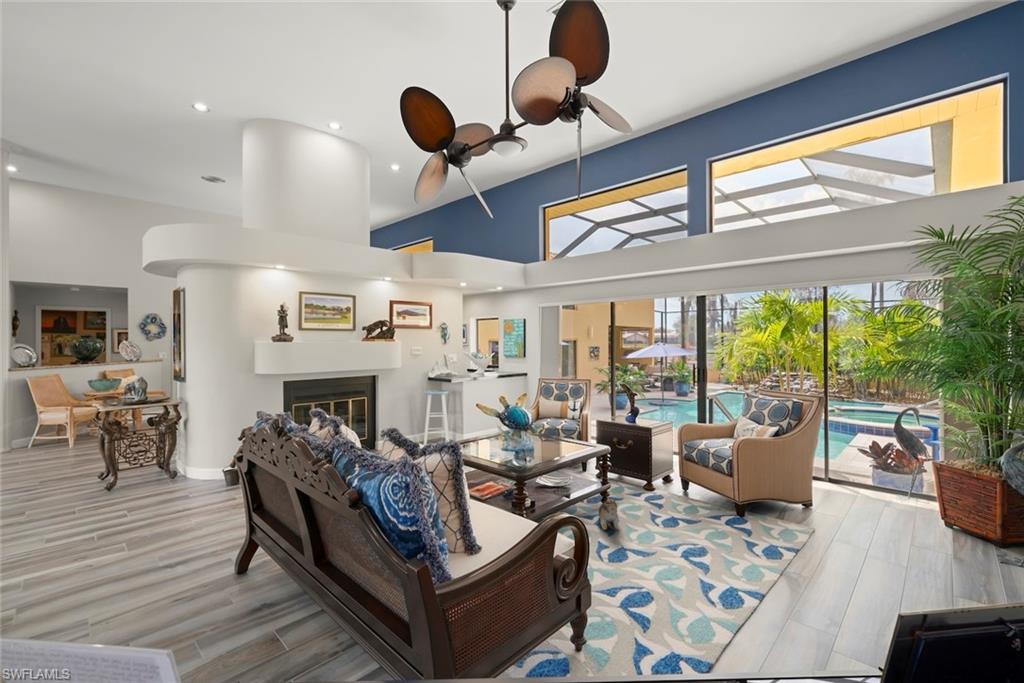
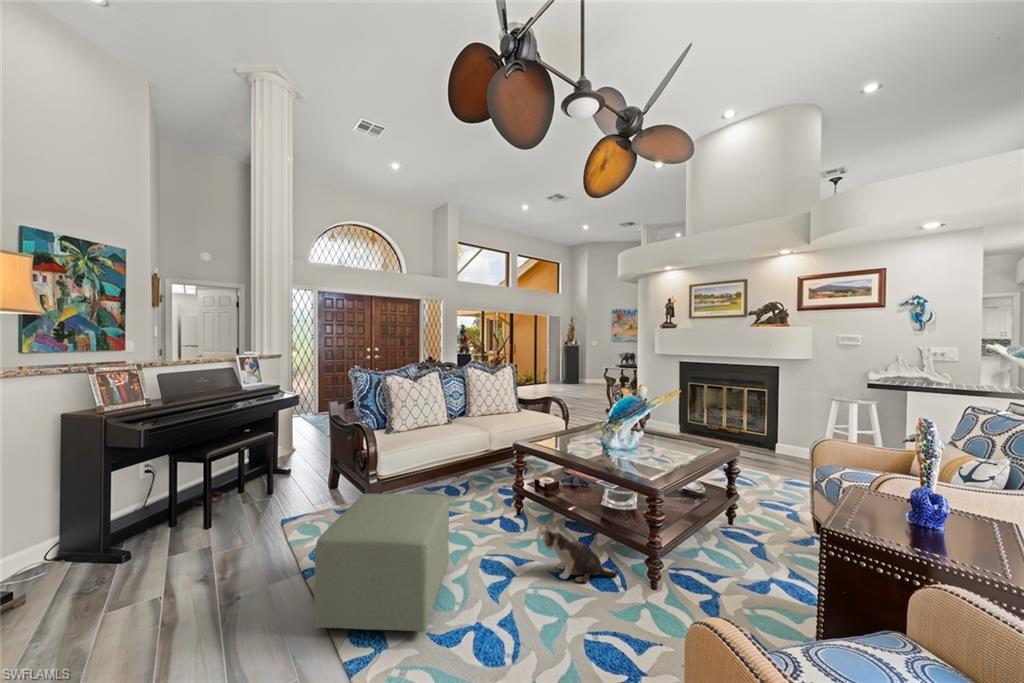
ottoman: none [632,505,760,620] -> present [314,494,449,632]

